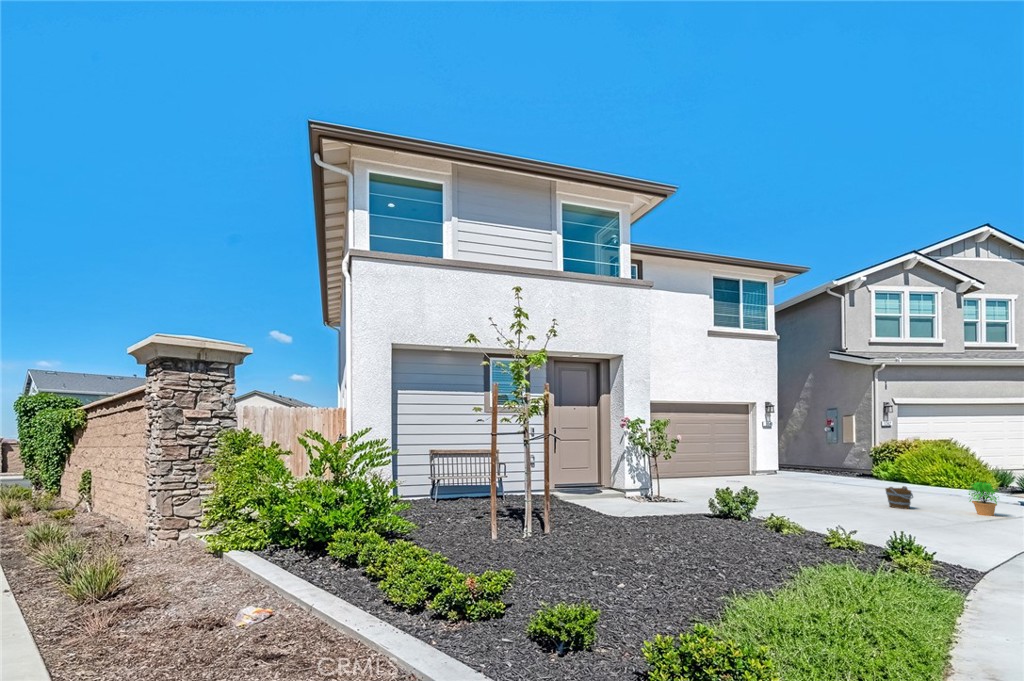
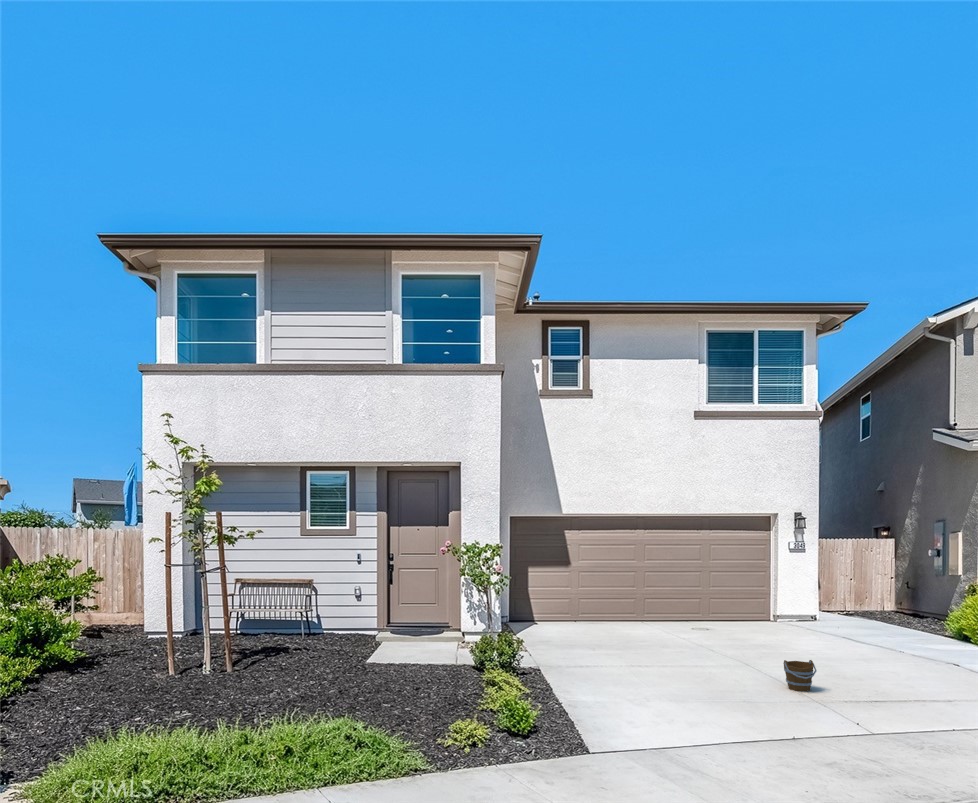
potted plant: present [969,482,999,516] -> none [873,660,909,709]

